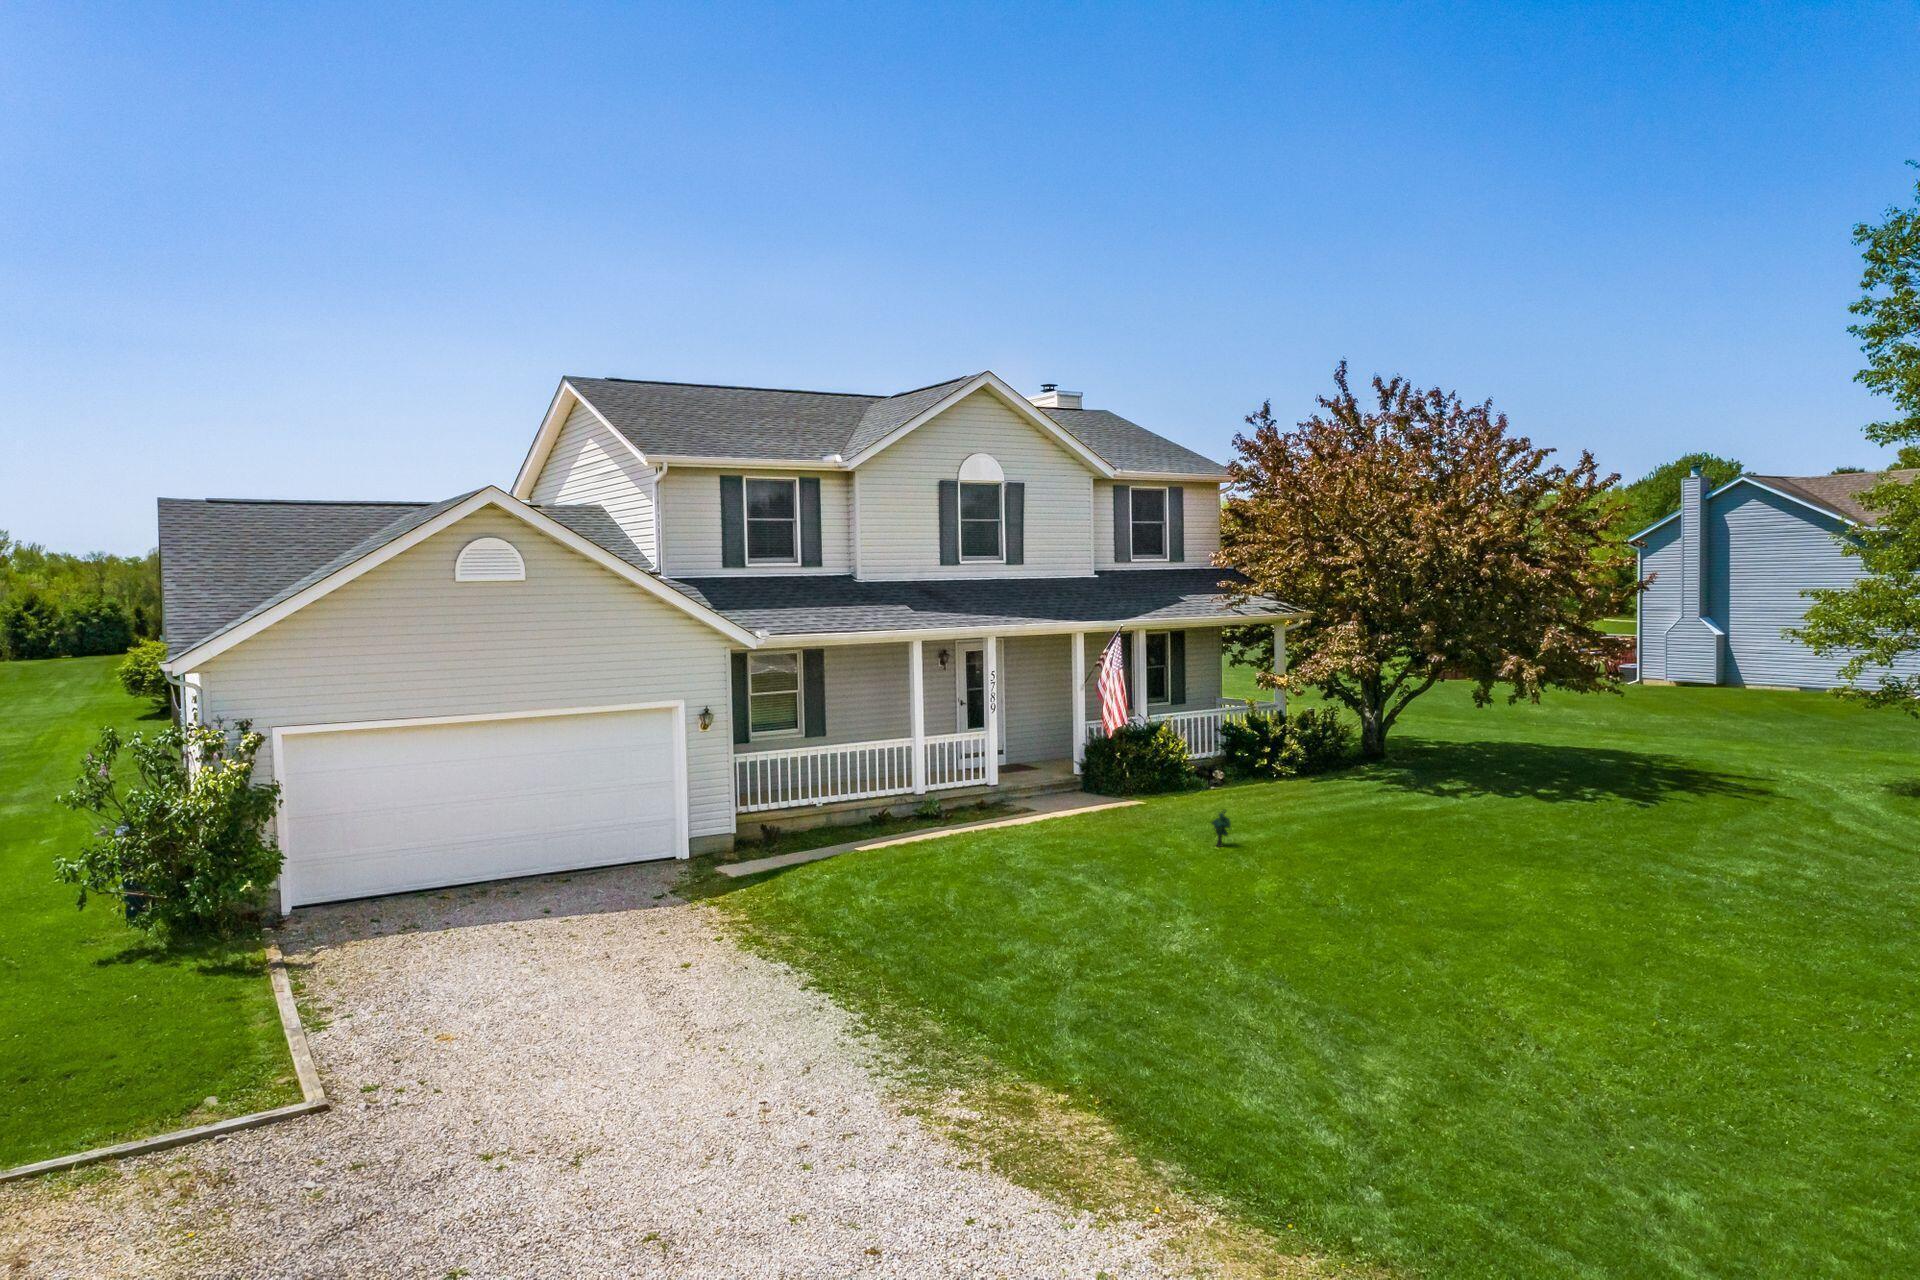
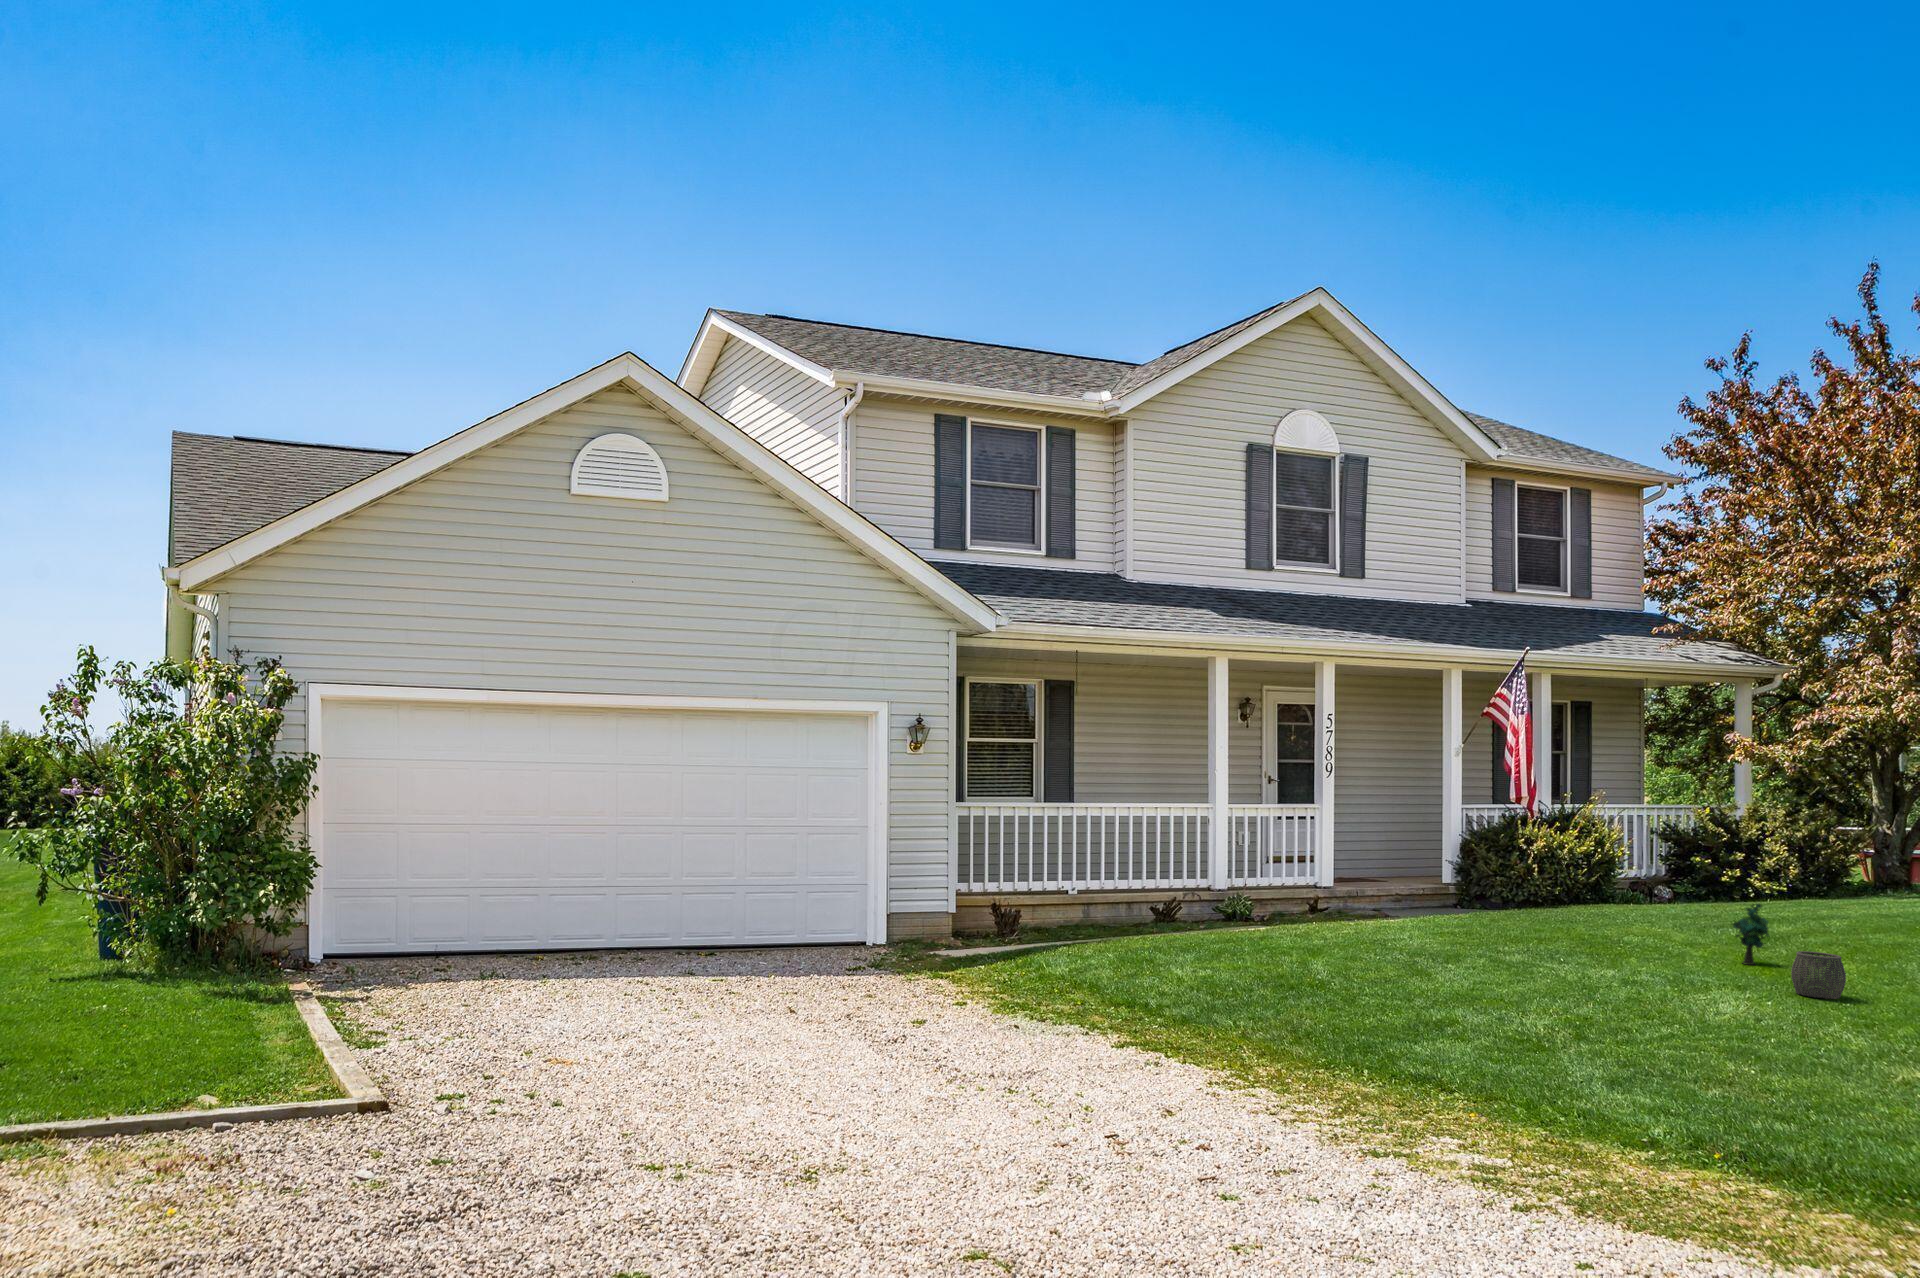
woven basket: none [1228,848,1258,878] -> present [1791,951,1846,999]

